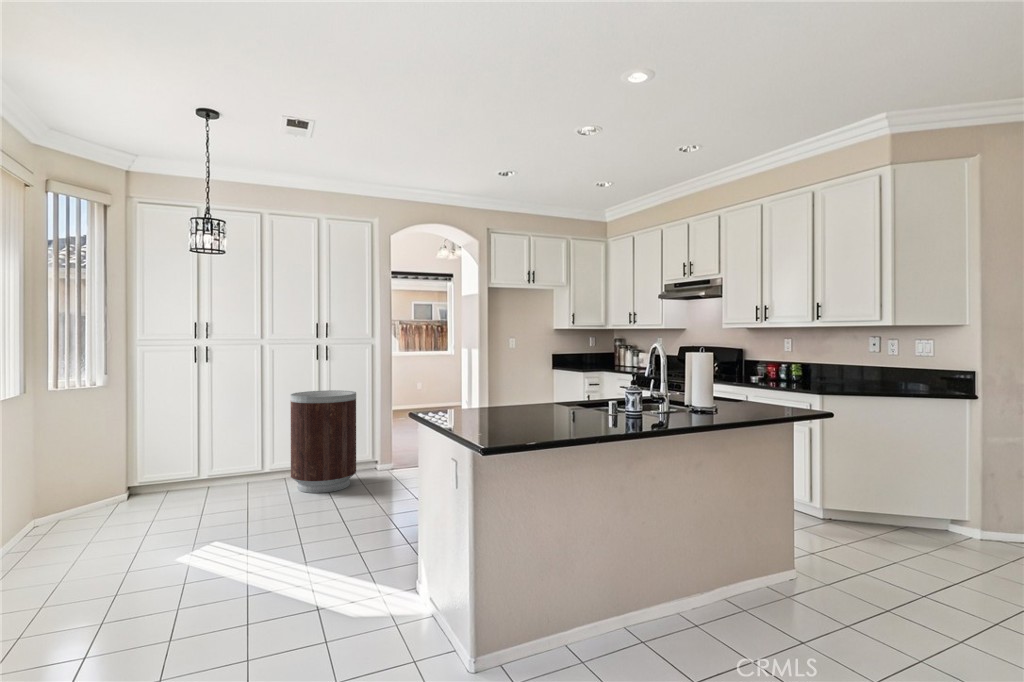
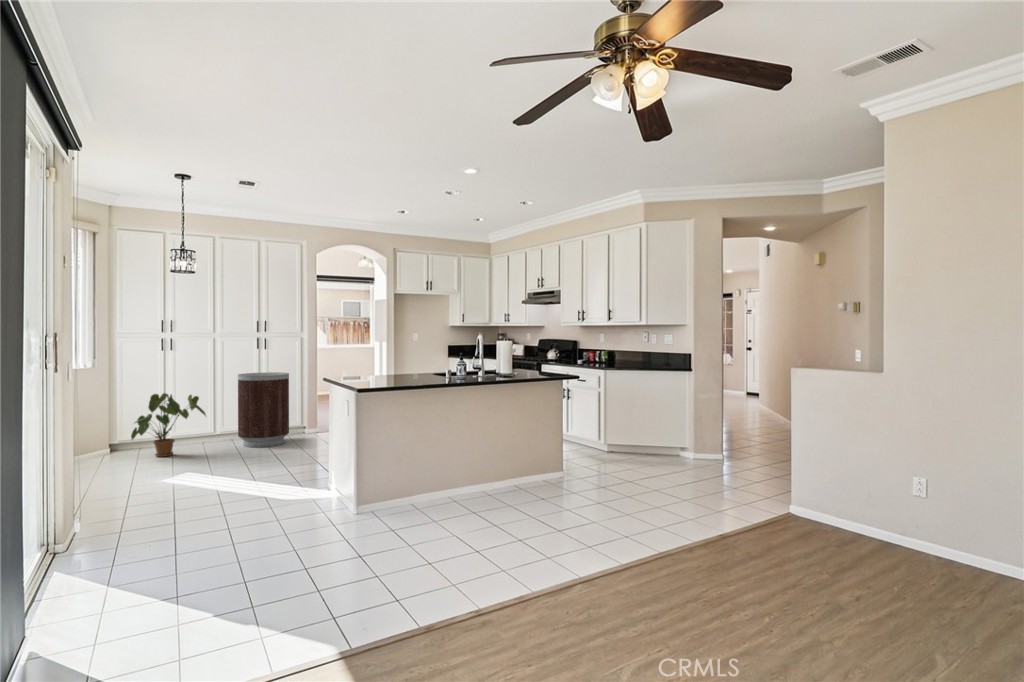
house plant: none [148,419,249,508] -> present [131,393,206,457]

